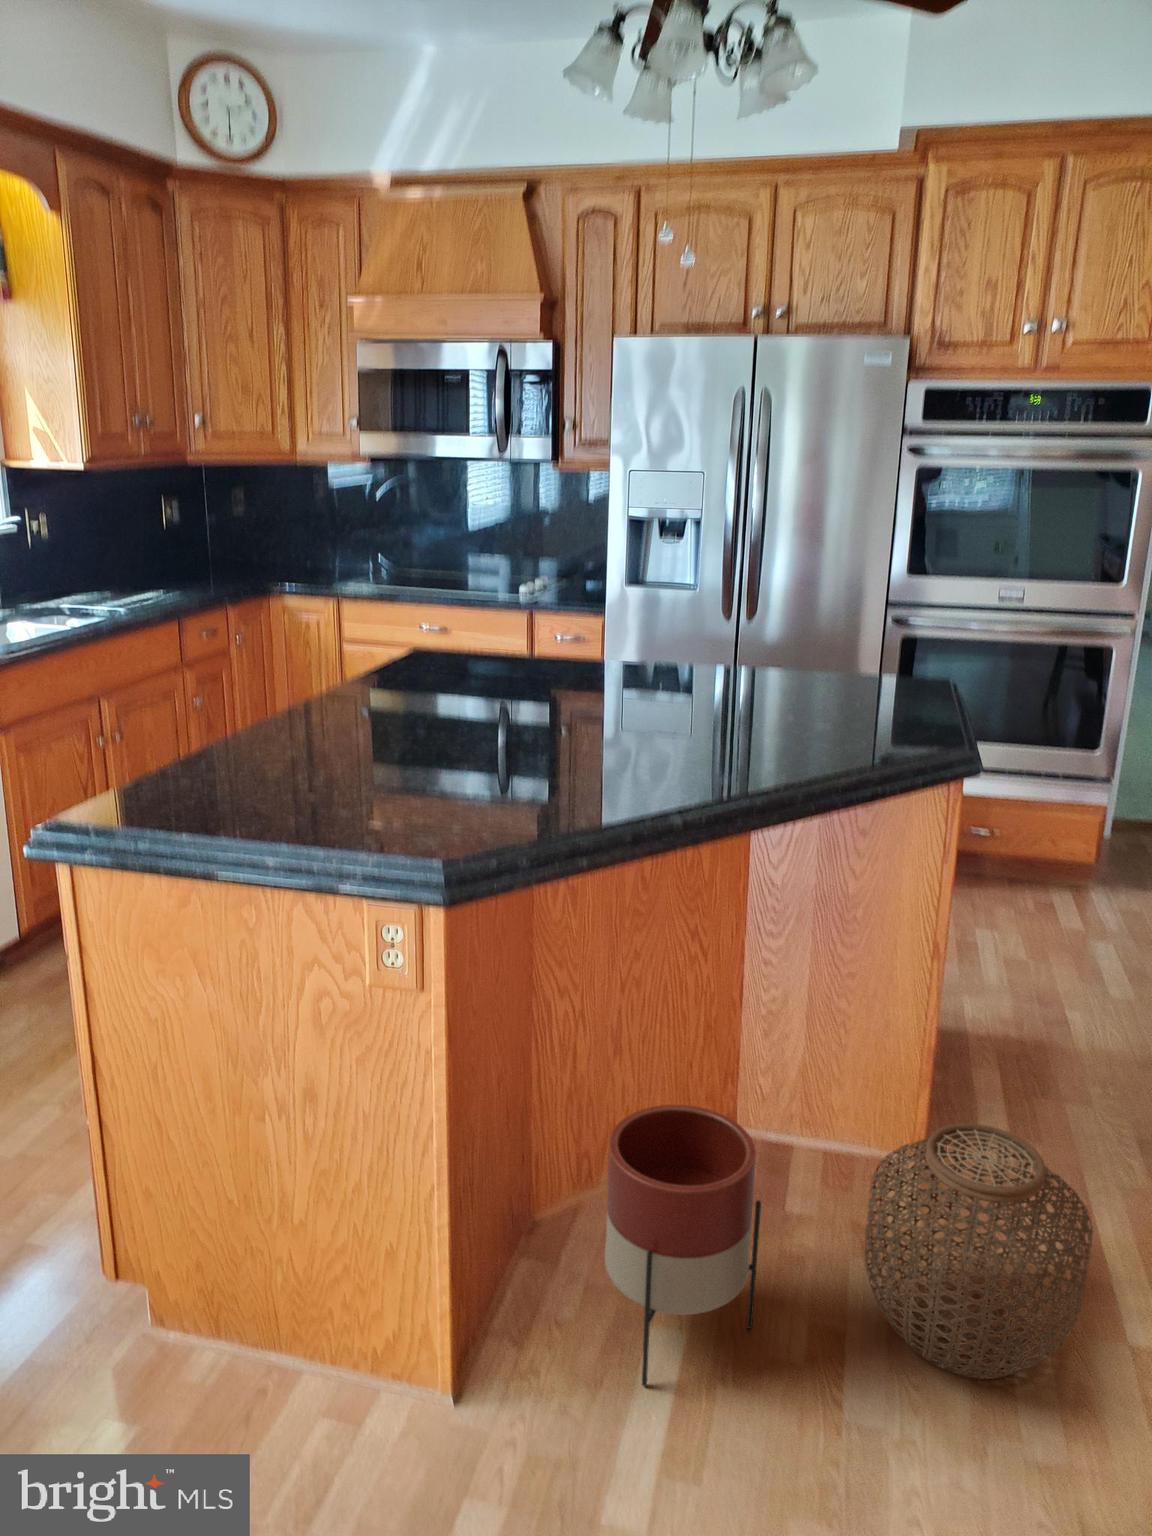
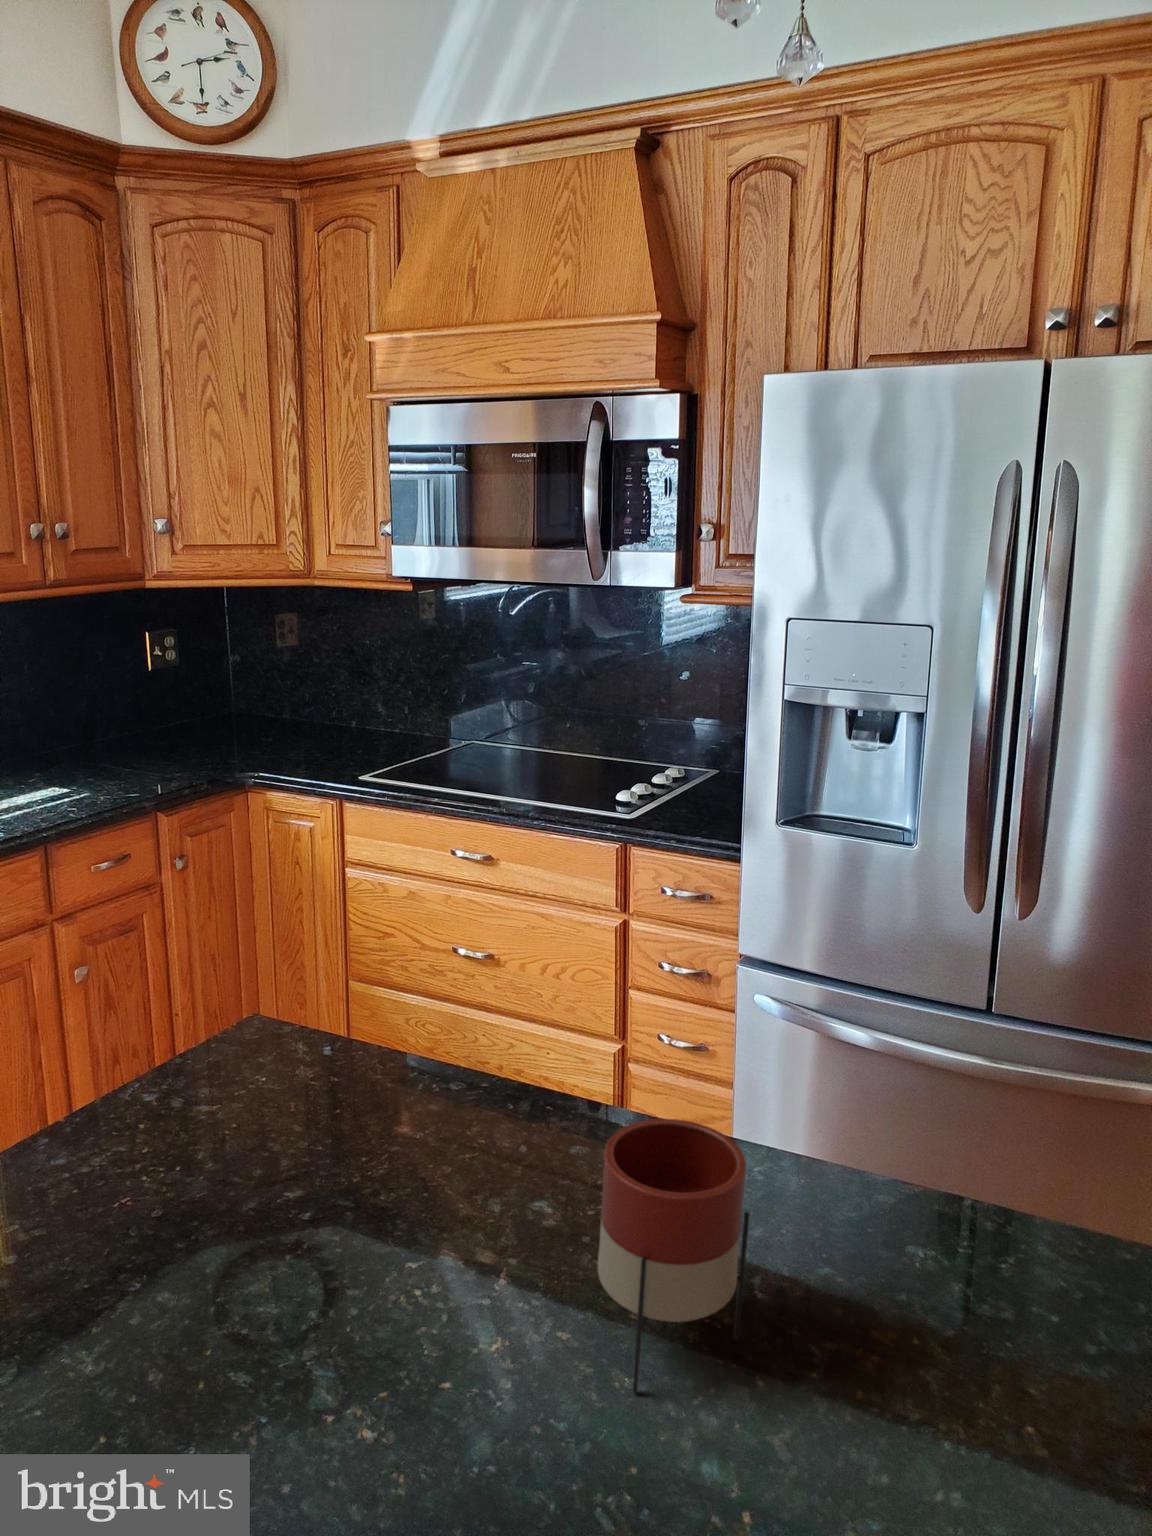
woven basket: present [865,1123,1093,1379] -> none [848,1140,1066,1389]

